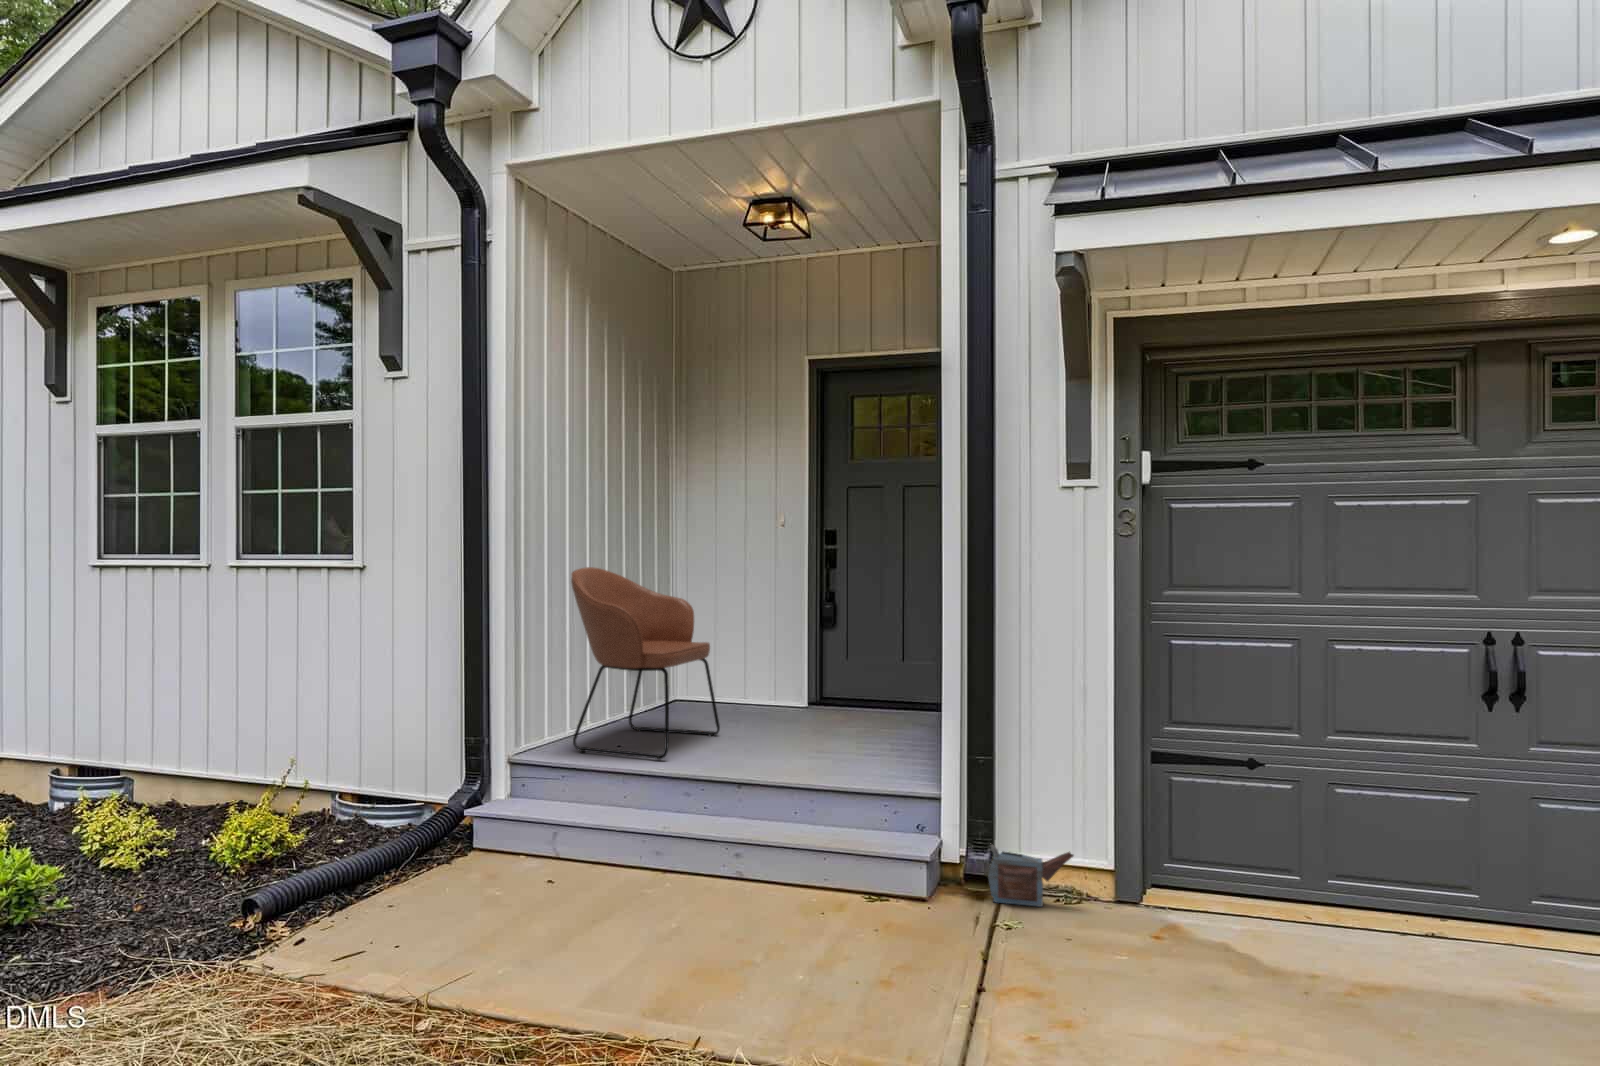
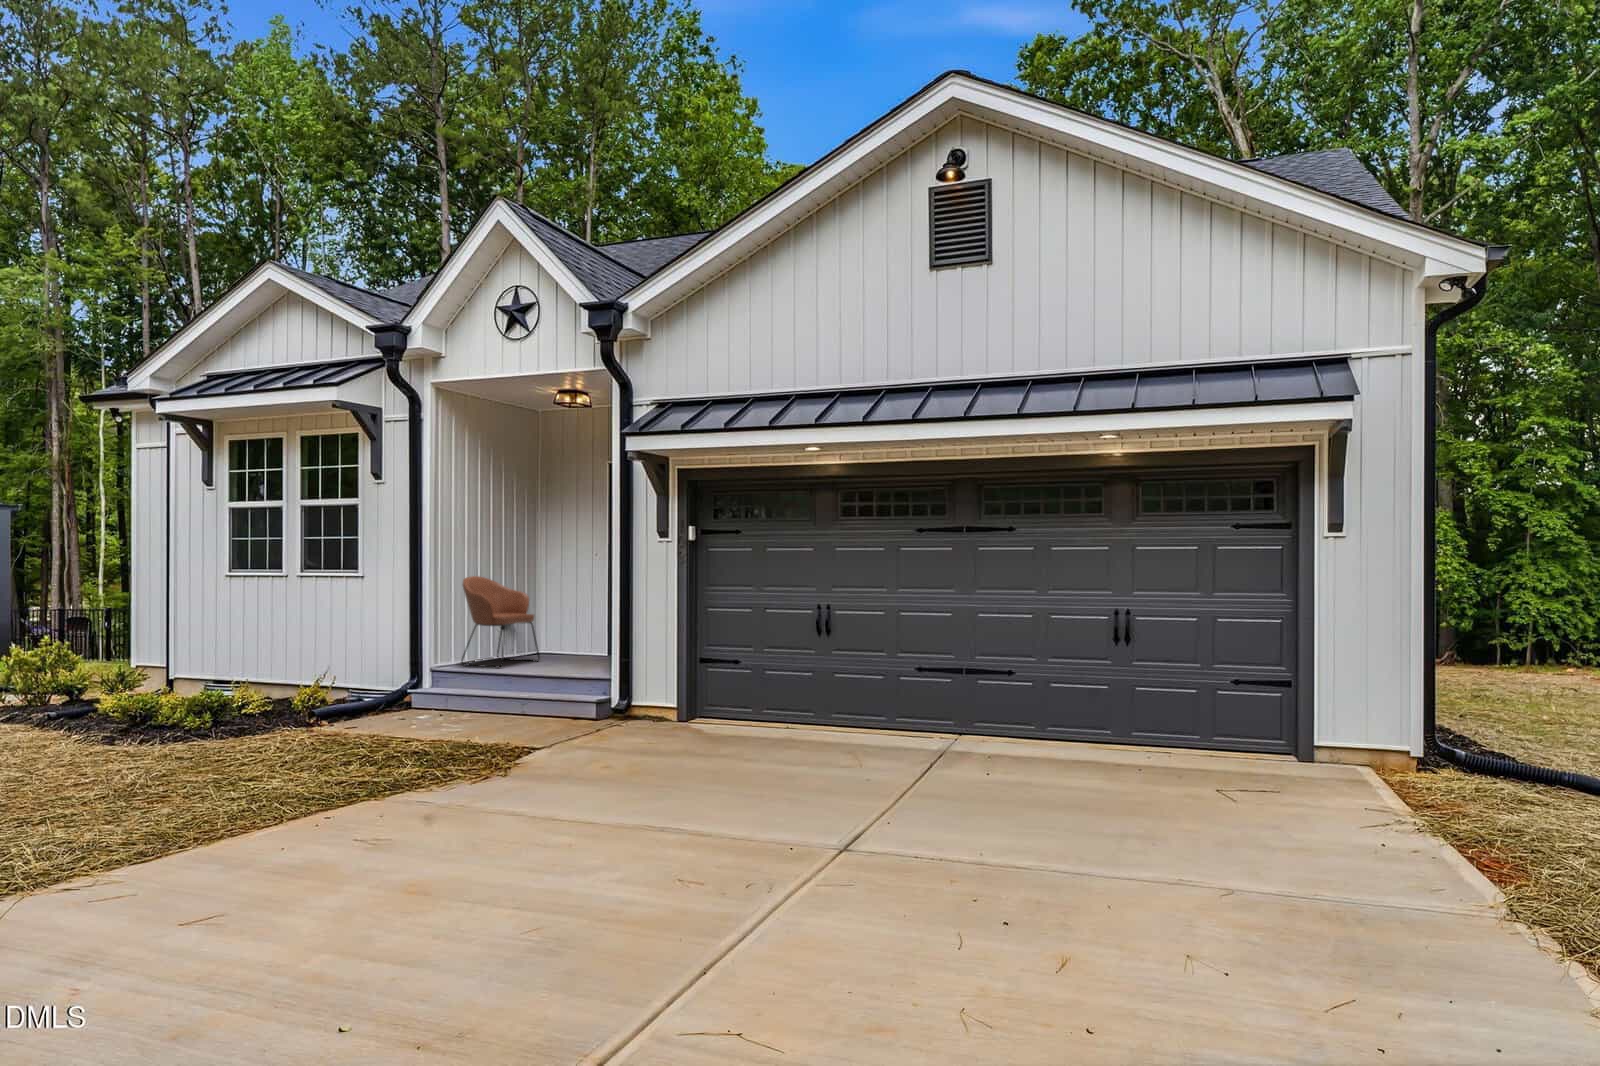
watering can: present [988,845,1074,907] -> none [616,696,657,722]

